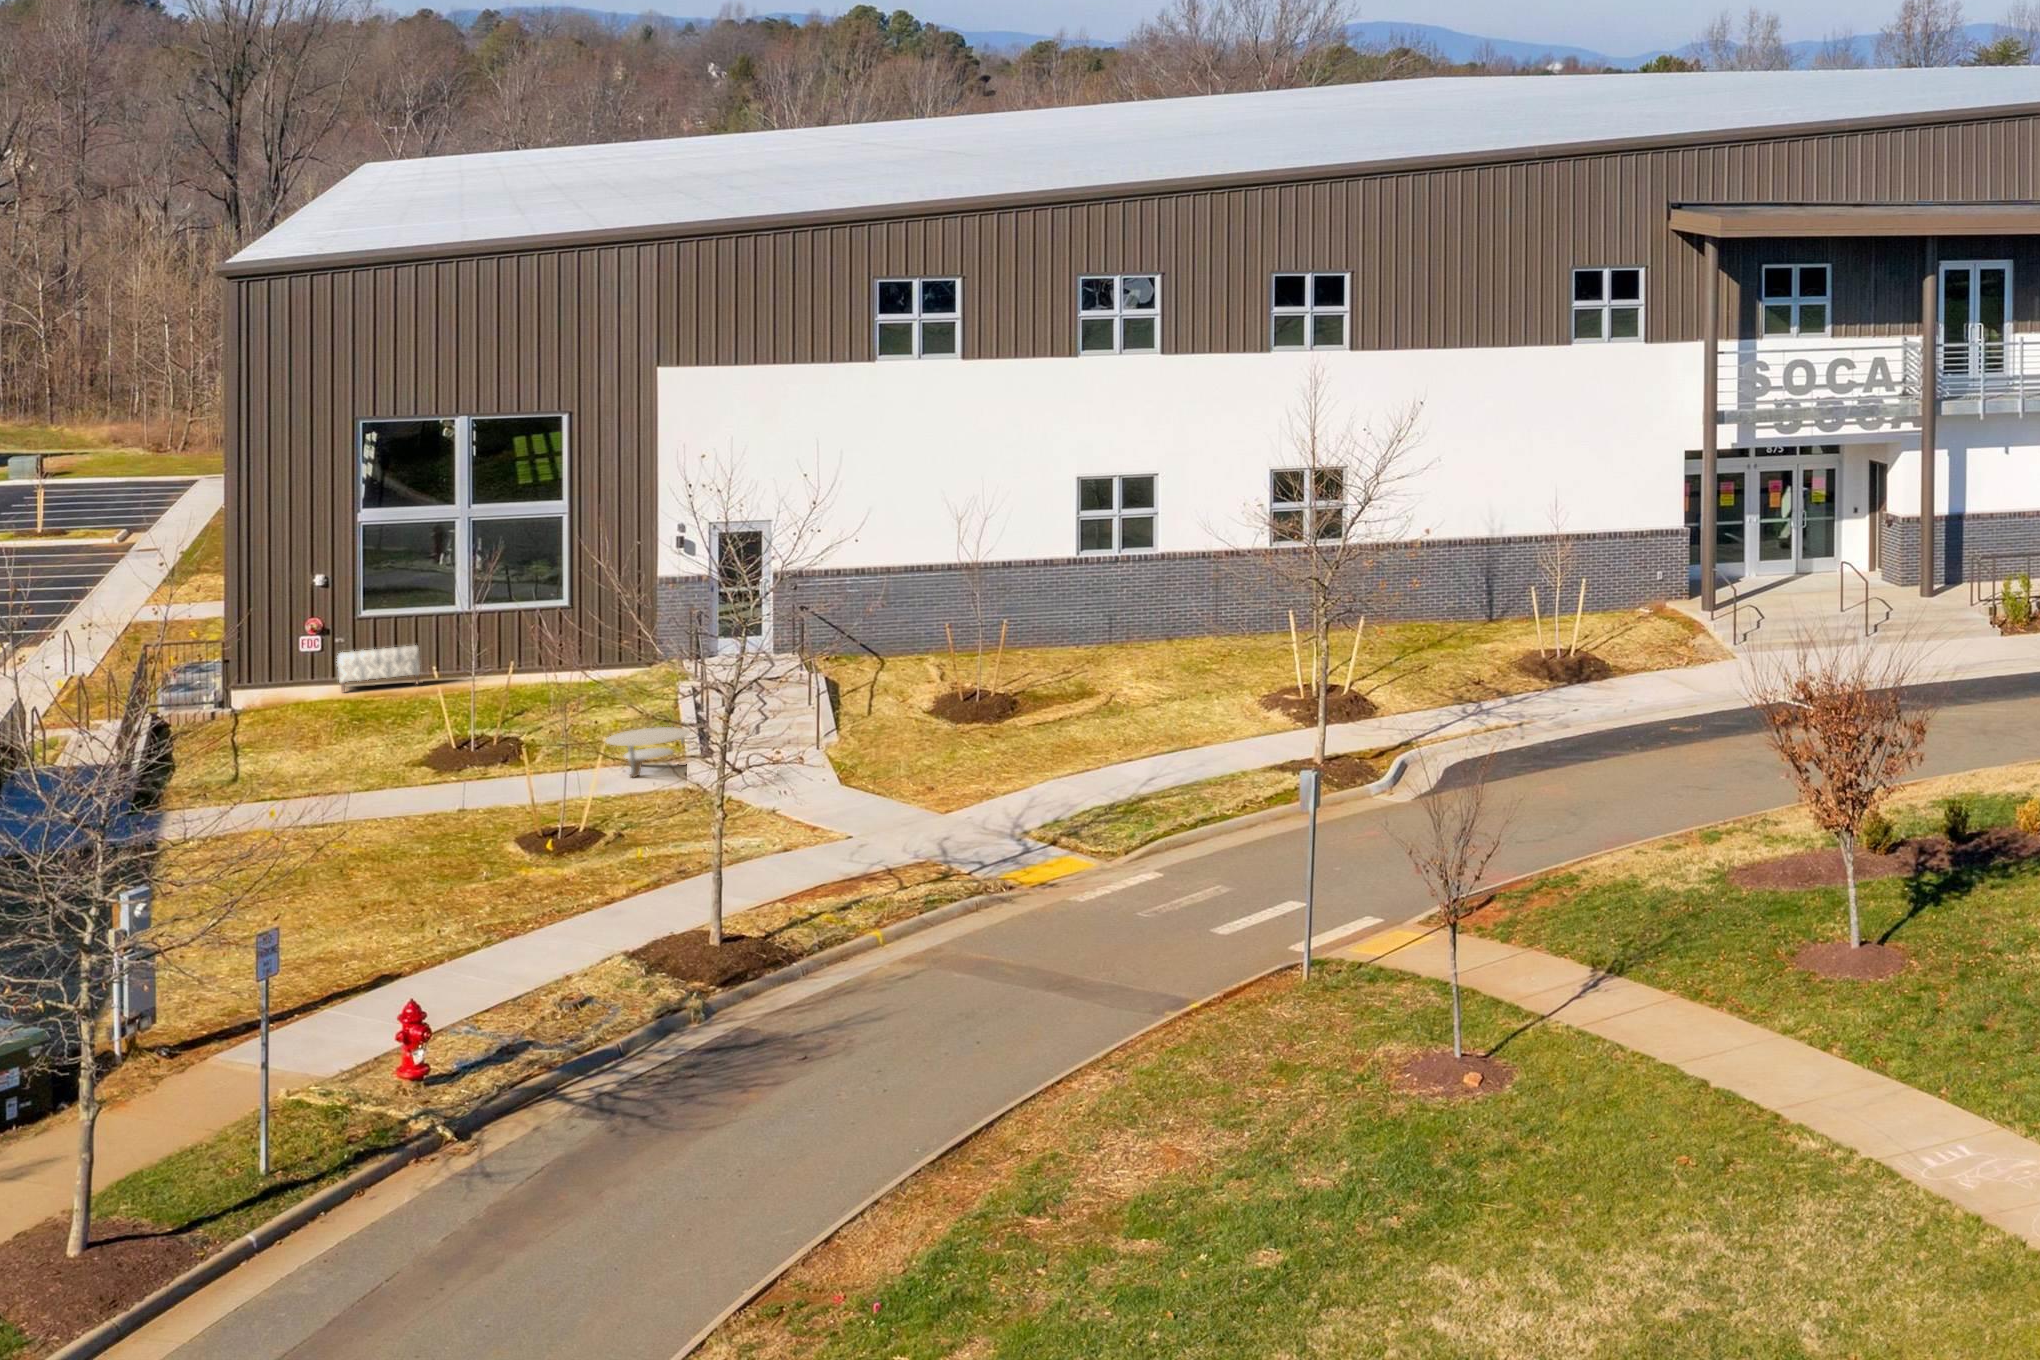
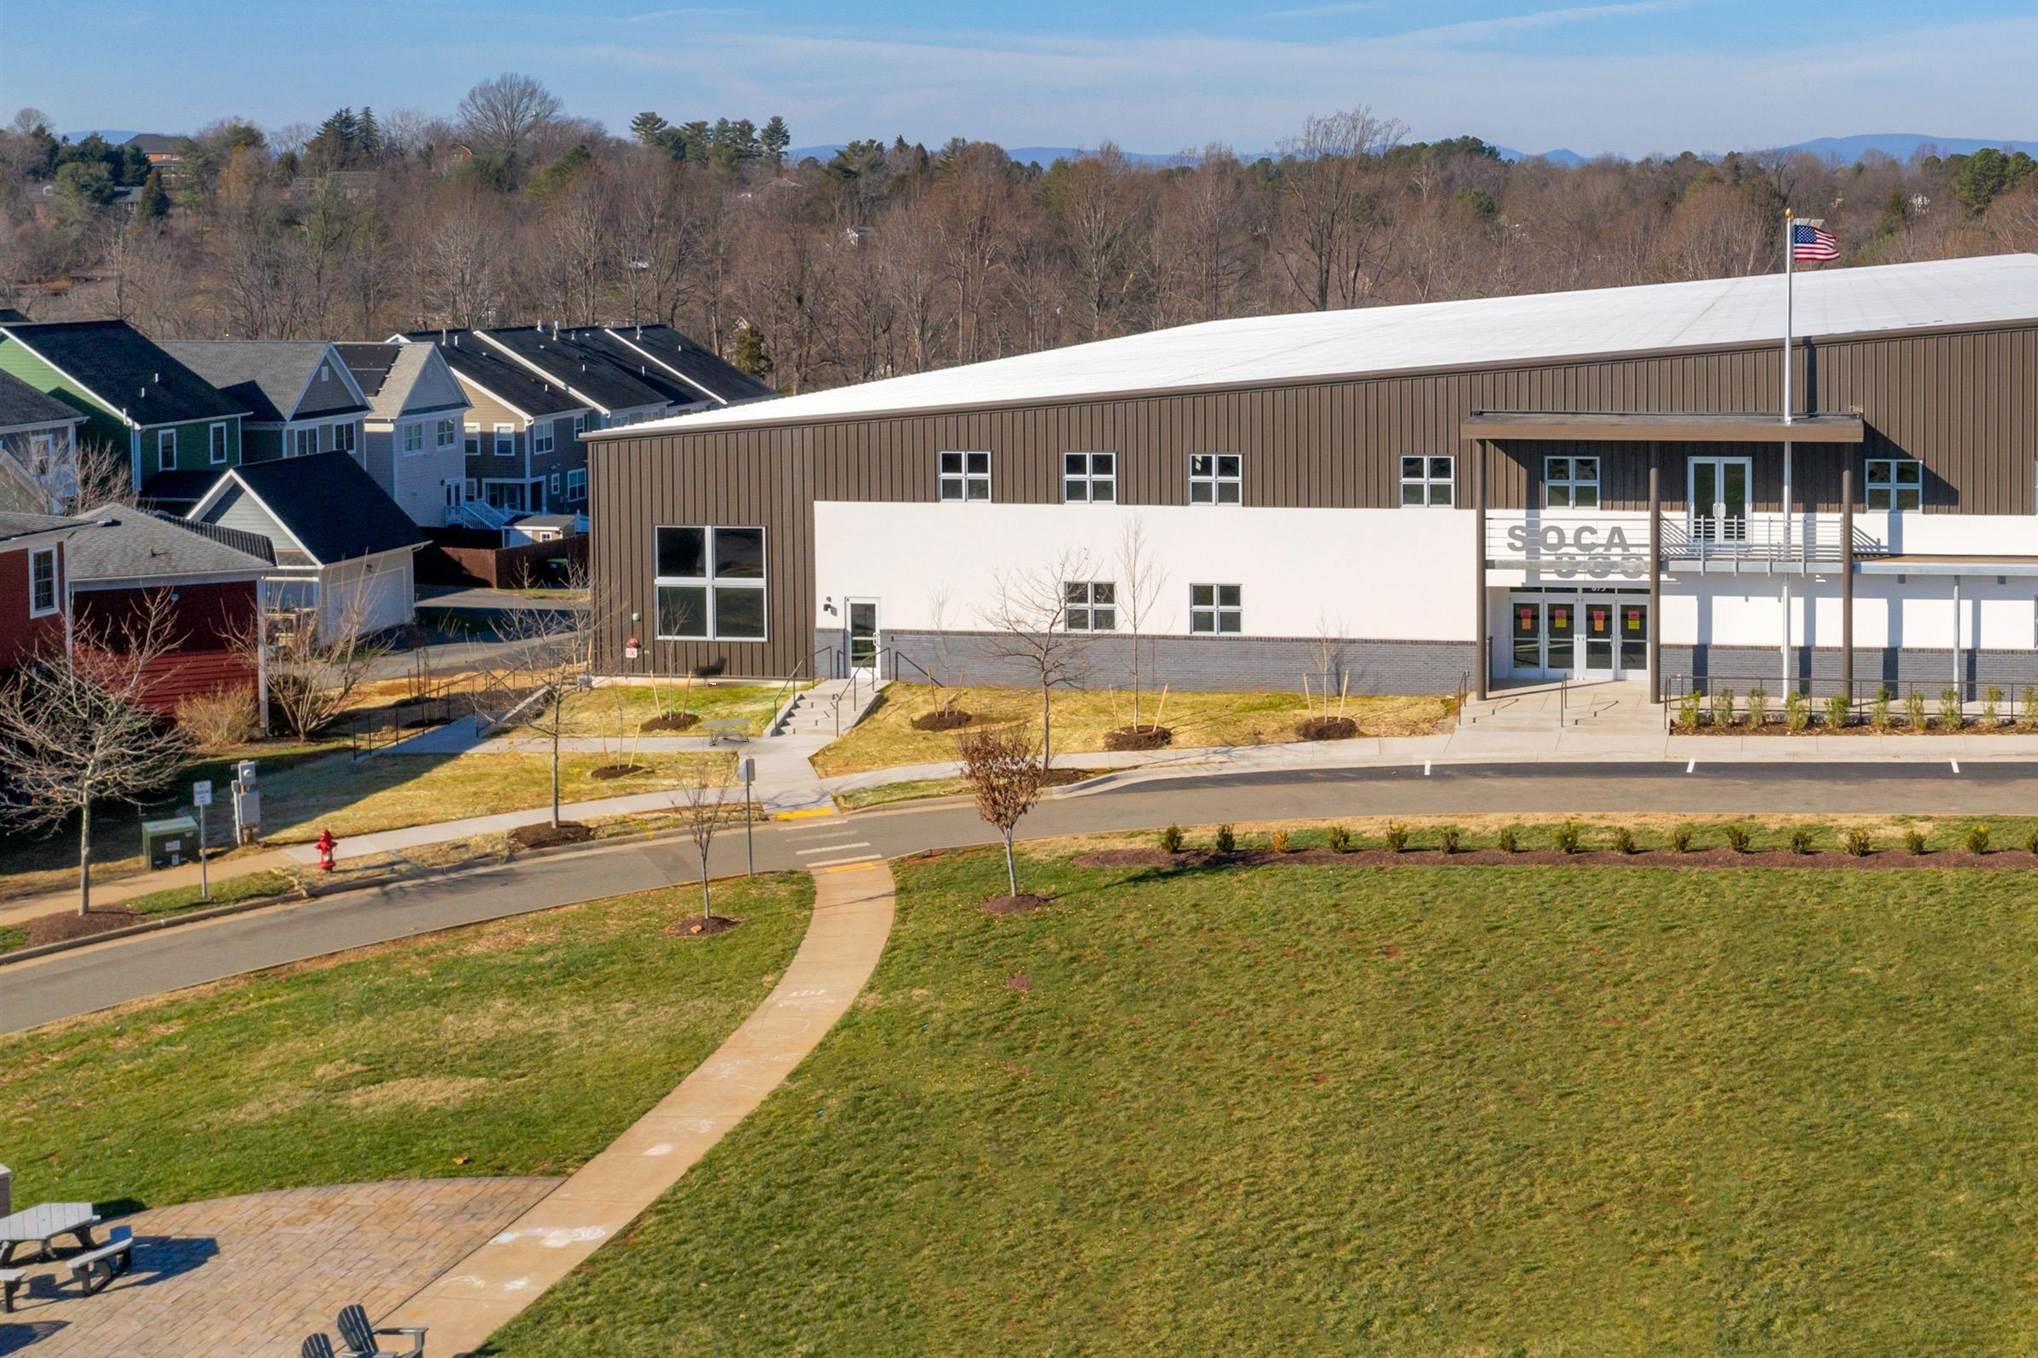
lounge chair: none [440,634,506,689] -> present [694,656,727,684]
bench: present [337,645,420,692] -> none [638,660,689,684]

